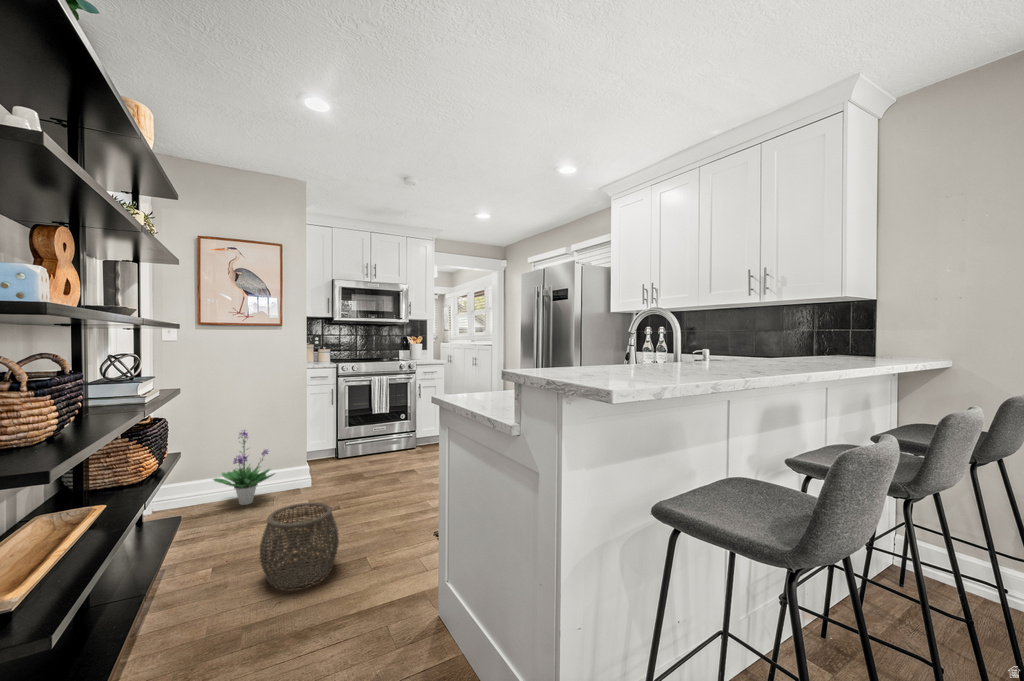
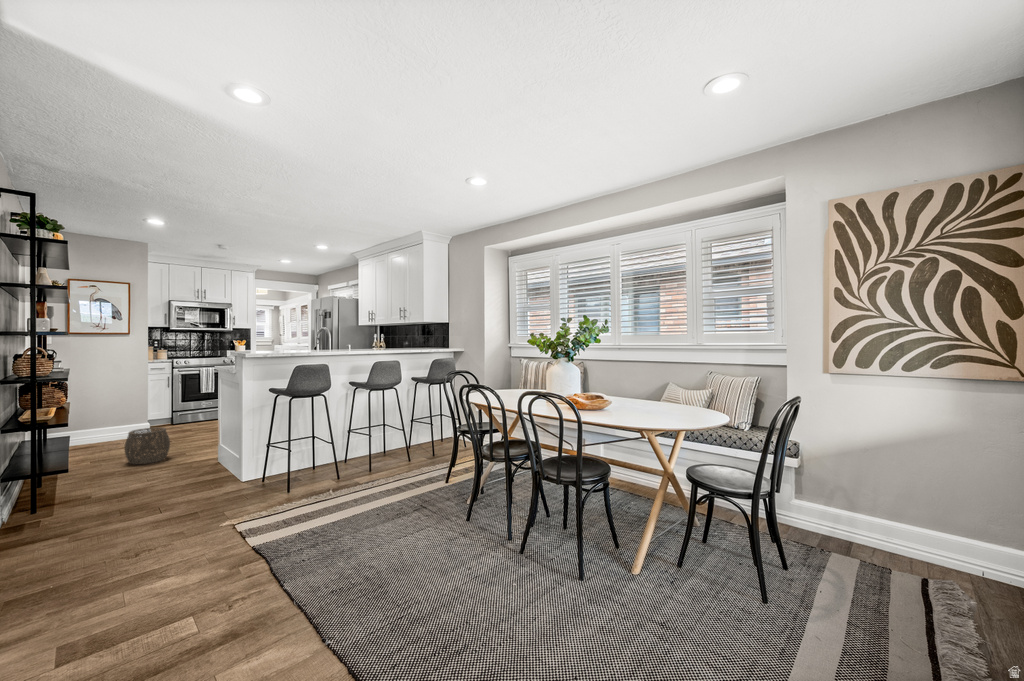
potted plant: present [213,430,275,505] -> none [82,400,128,445]

